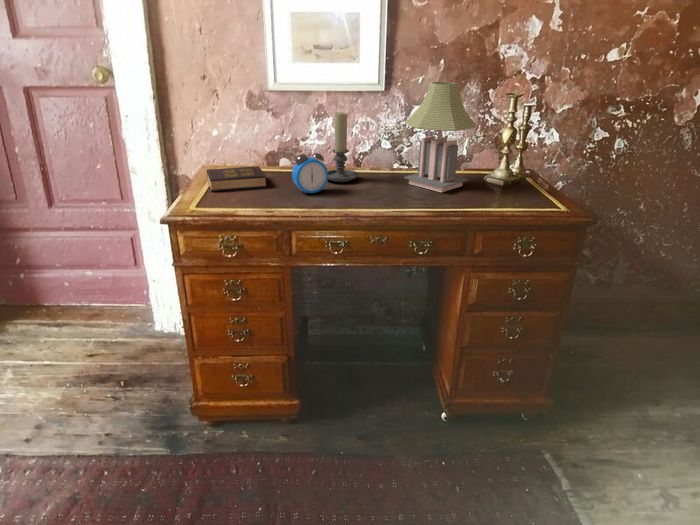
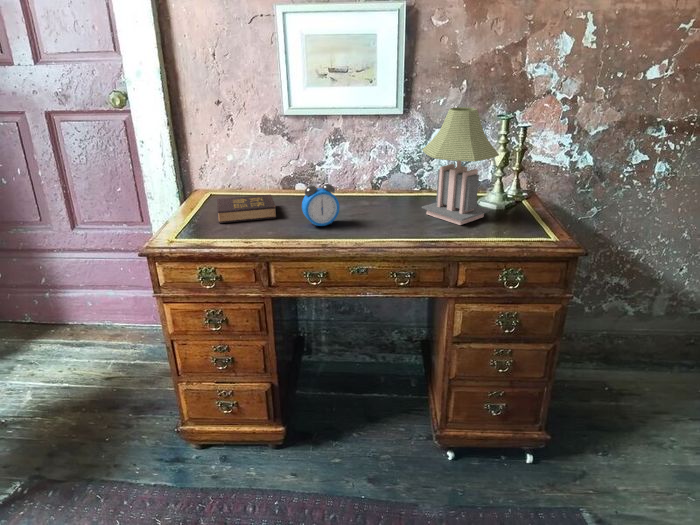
candle holder: present [328,112,358,182] -> none [336,139,373,212]

